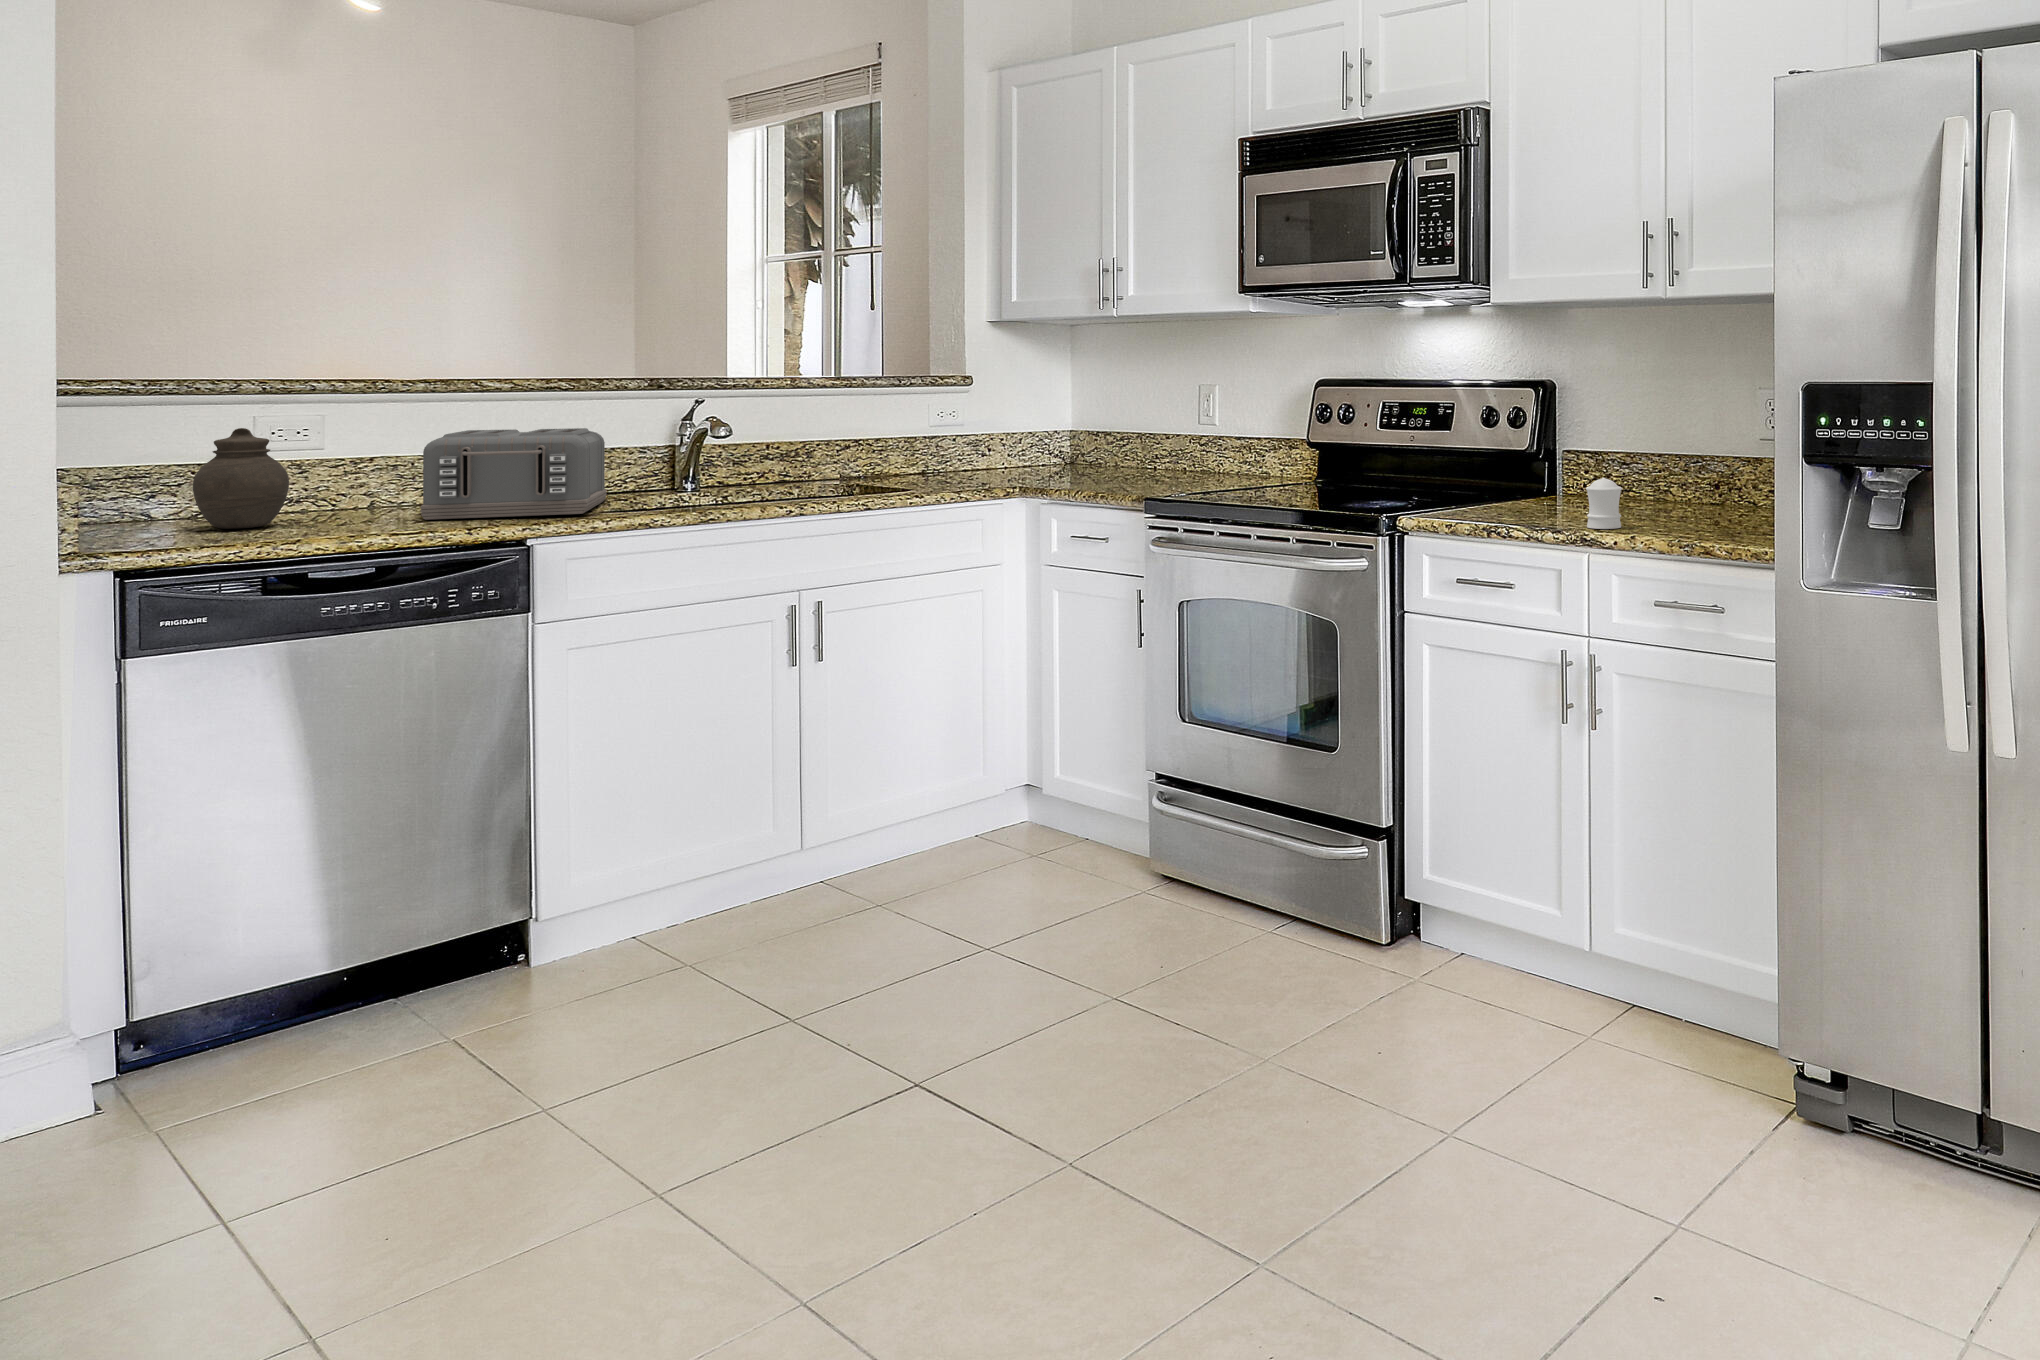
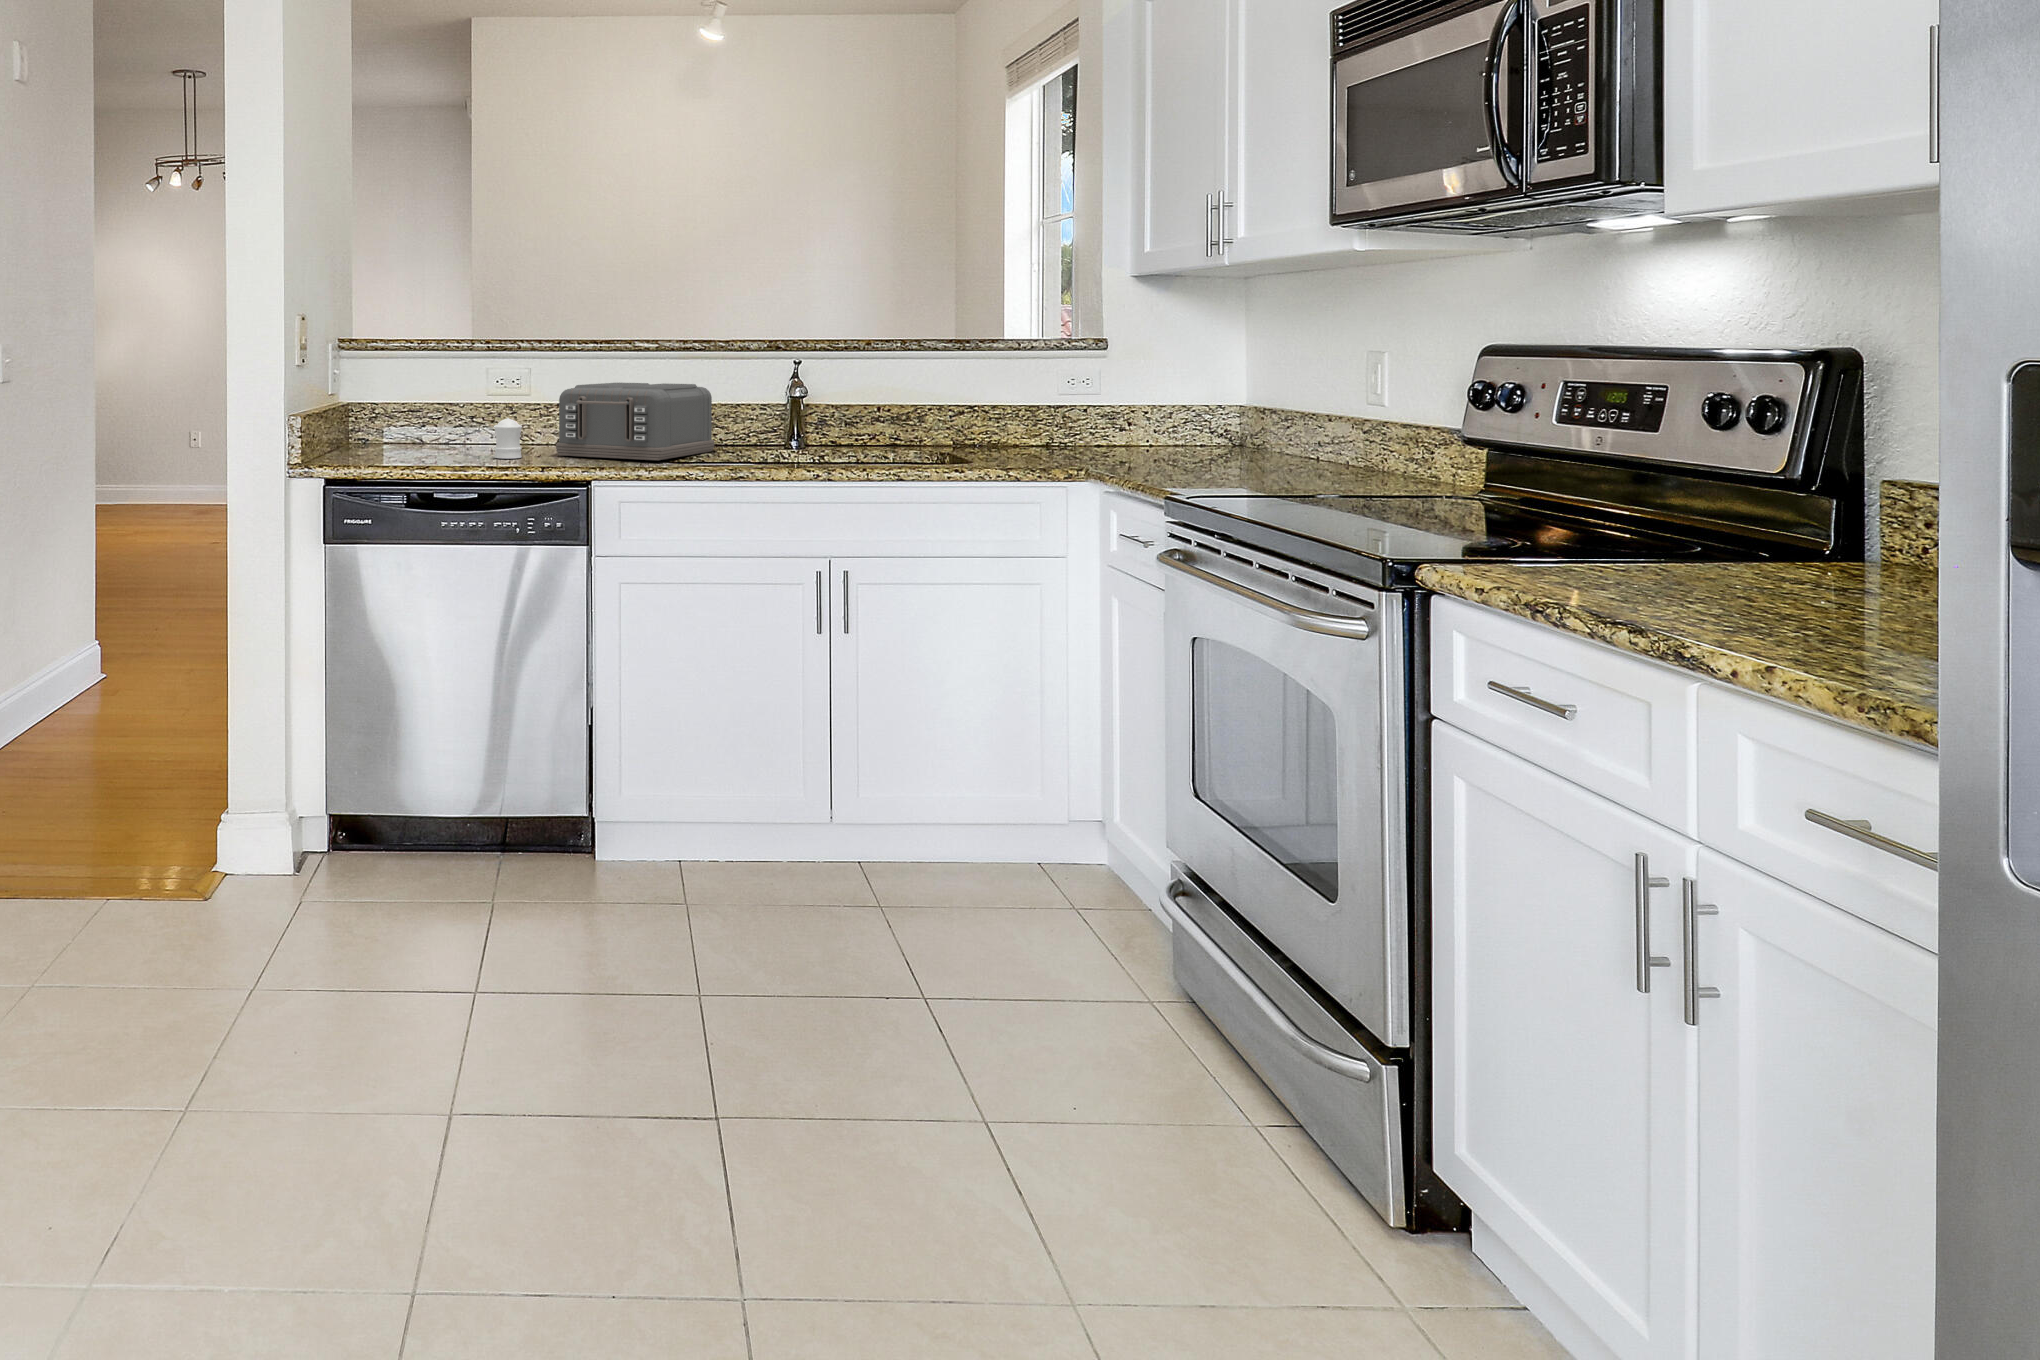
jar: present [193,428,289,529] -> none [429,375,485,451]
salt shaker: present [1586,478,1622,529] -> present [494,418,522,459]

